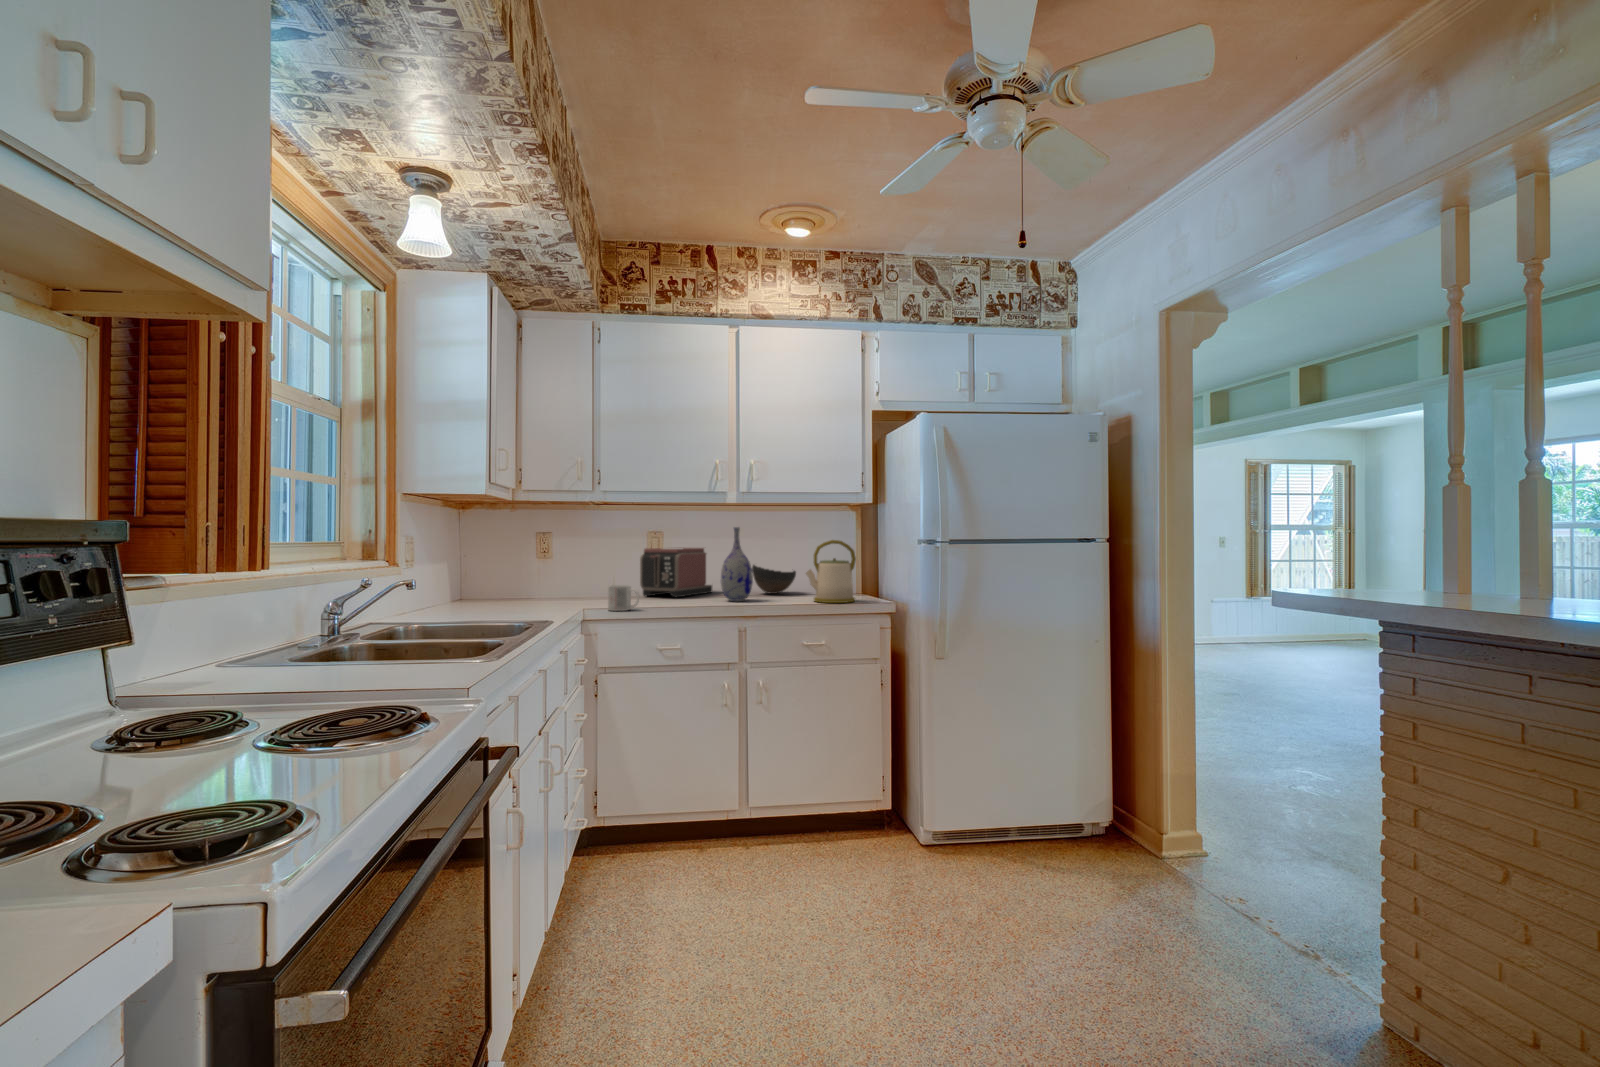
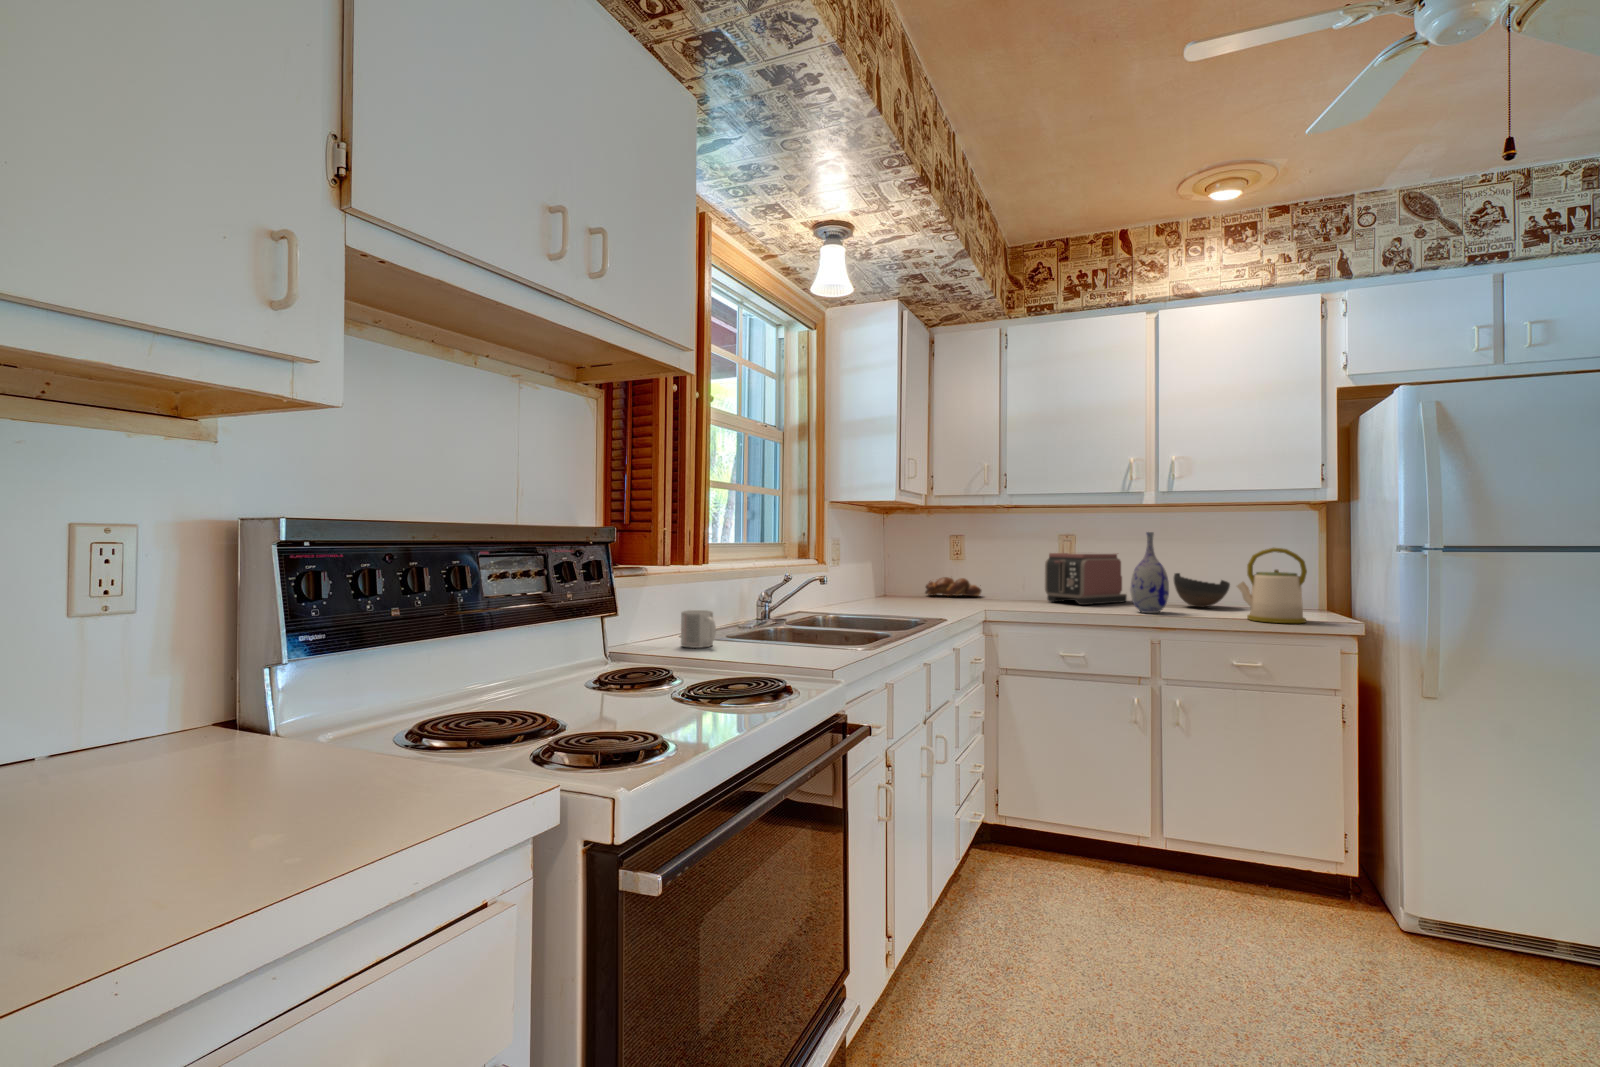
bread loaf: none [513,575,575,597] -> present [925,577,981,596]
mug: present [608,585,639,611] -> present [681,610,716,648]

